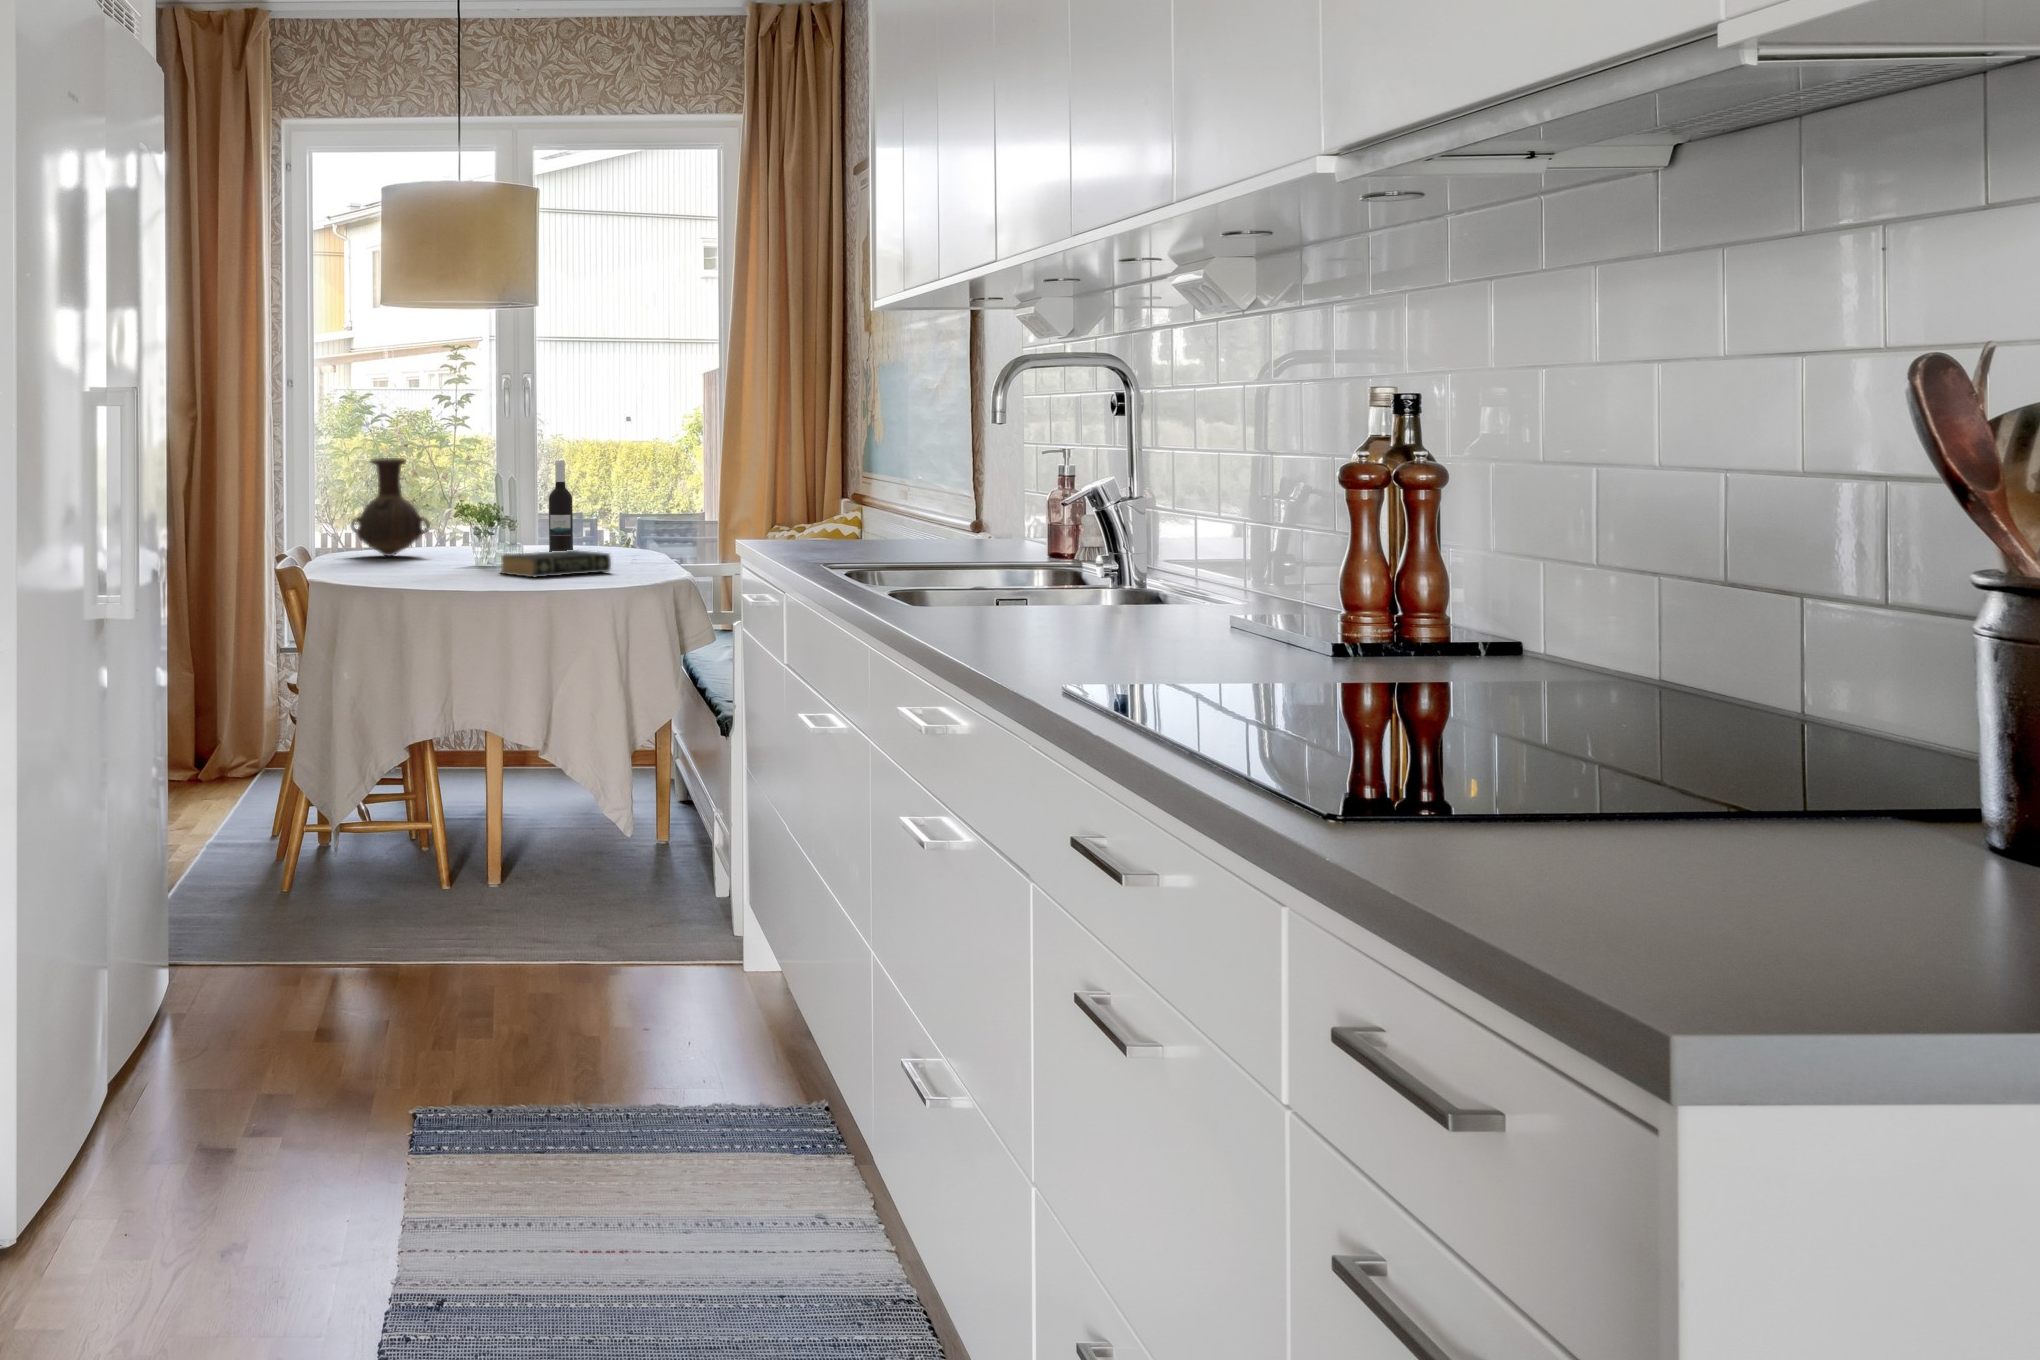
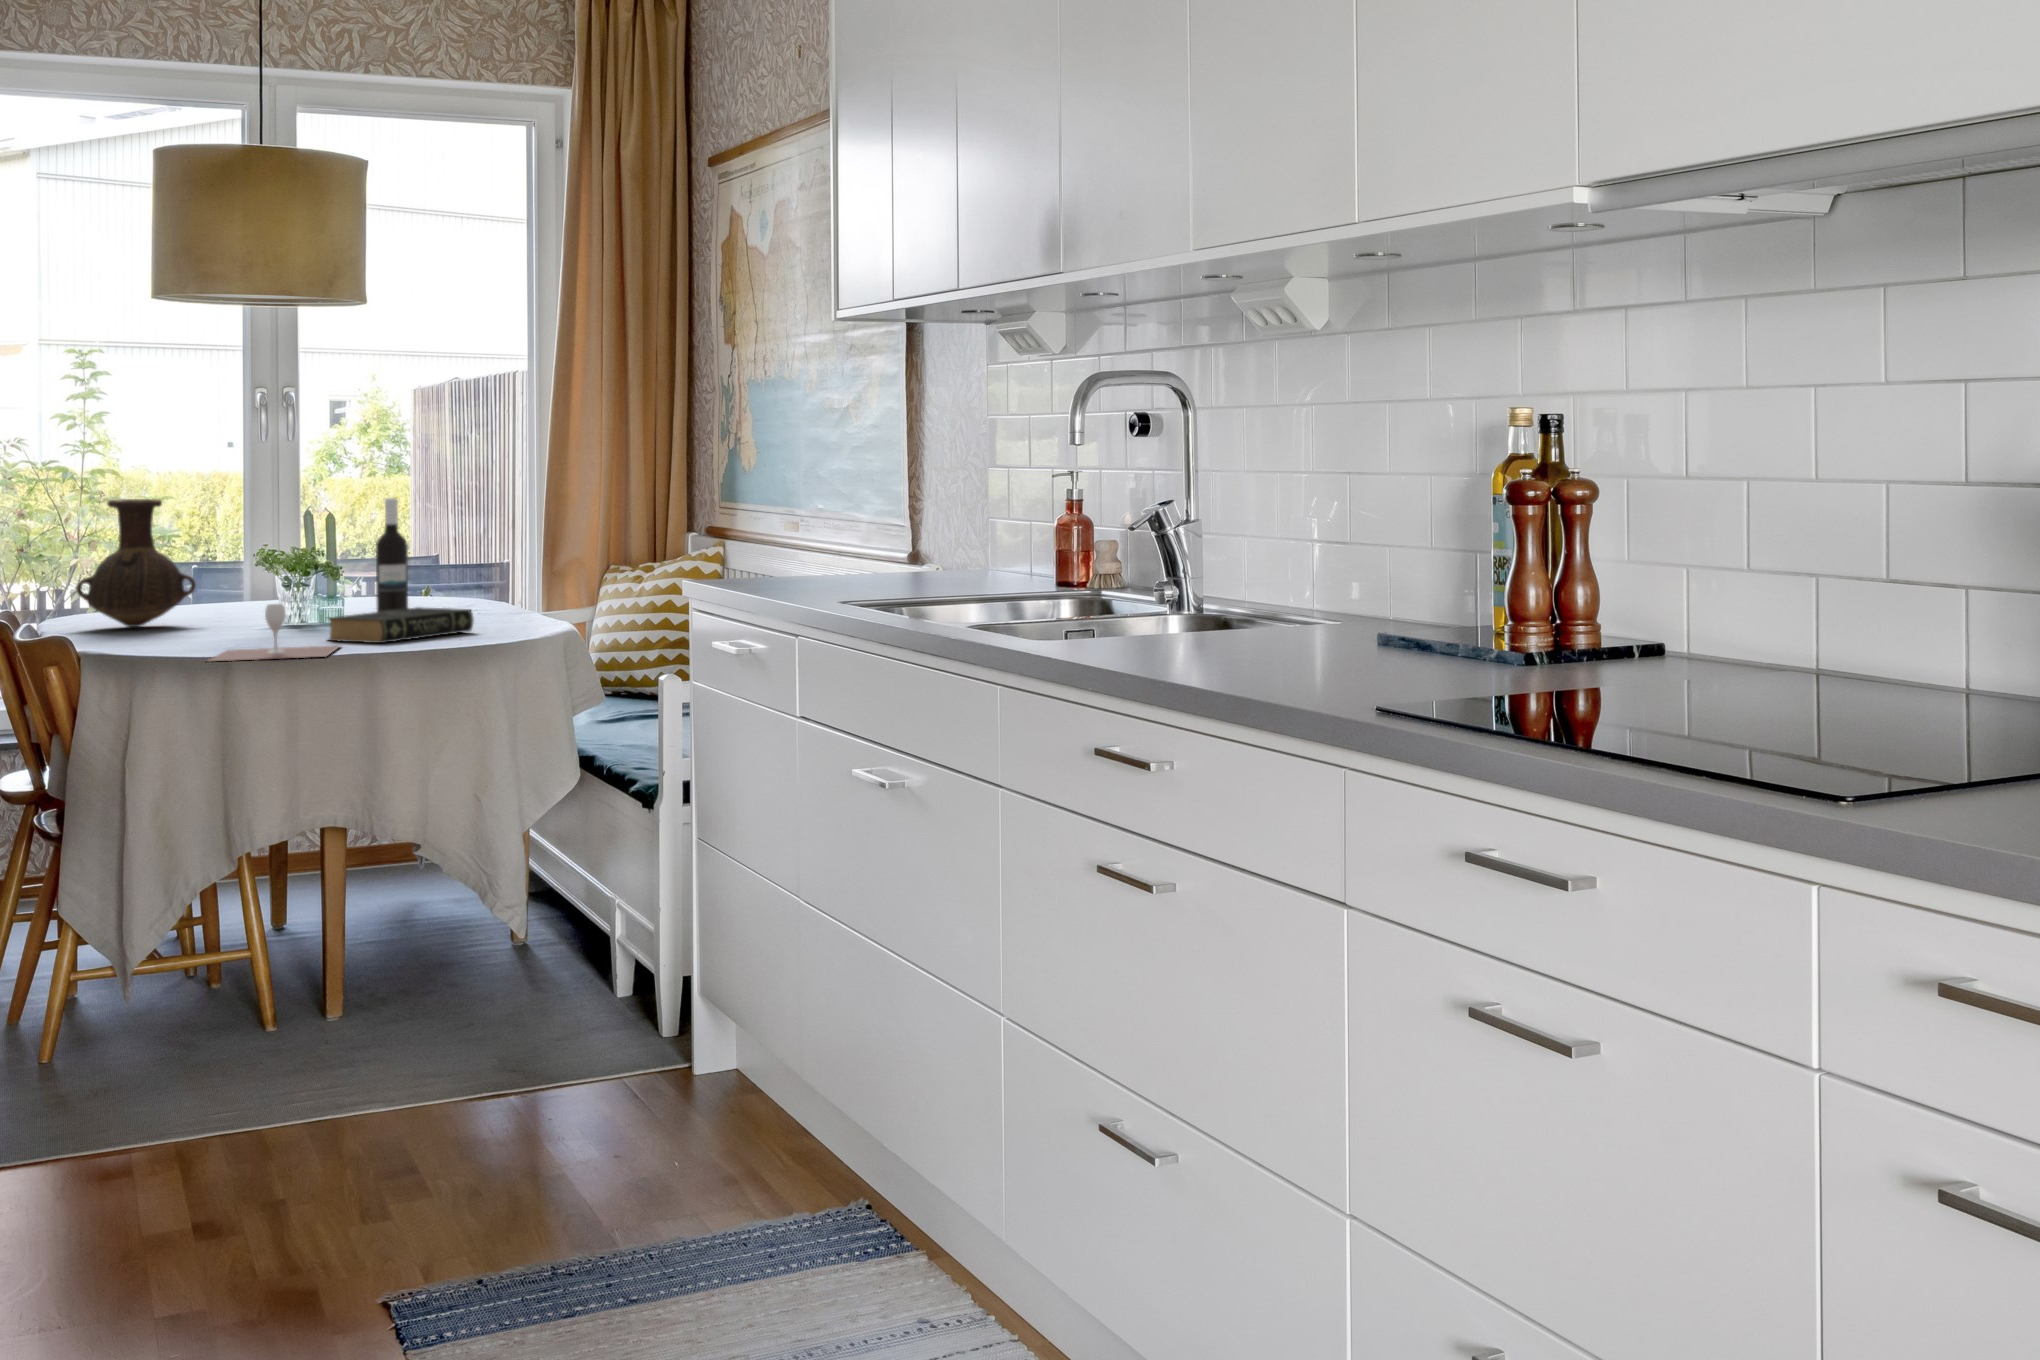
wine glass: none [397,542,503,586] -> present [209,604,340,661]

